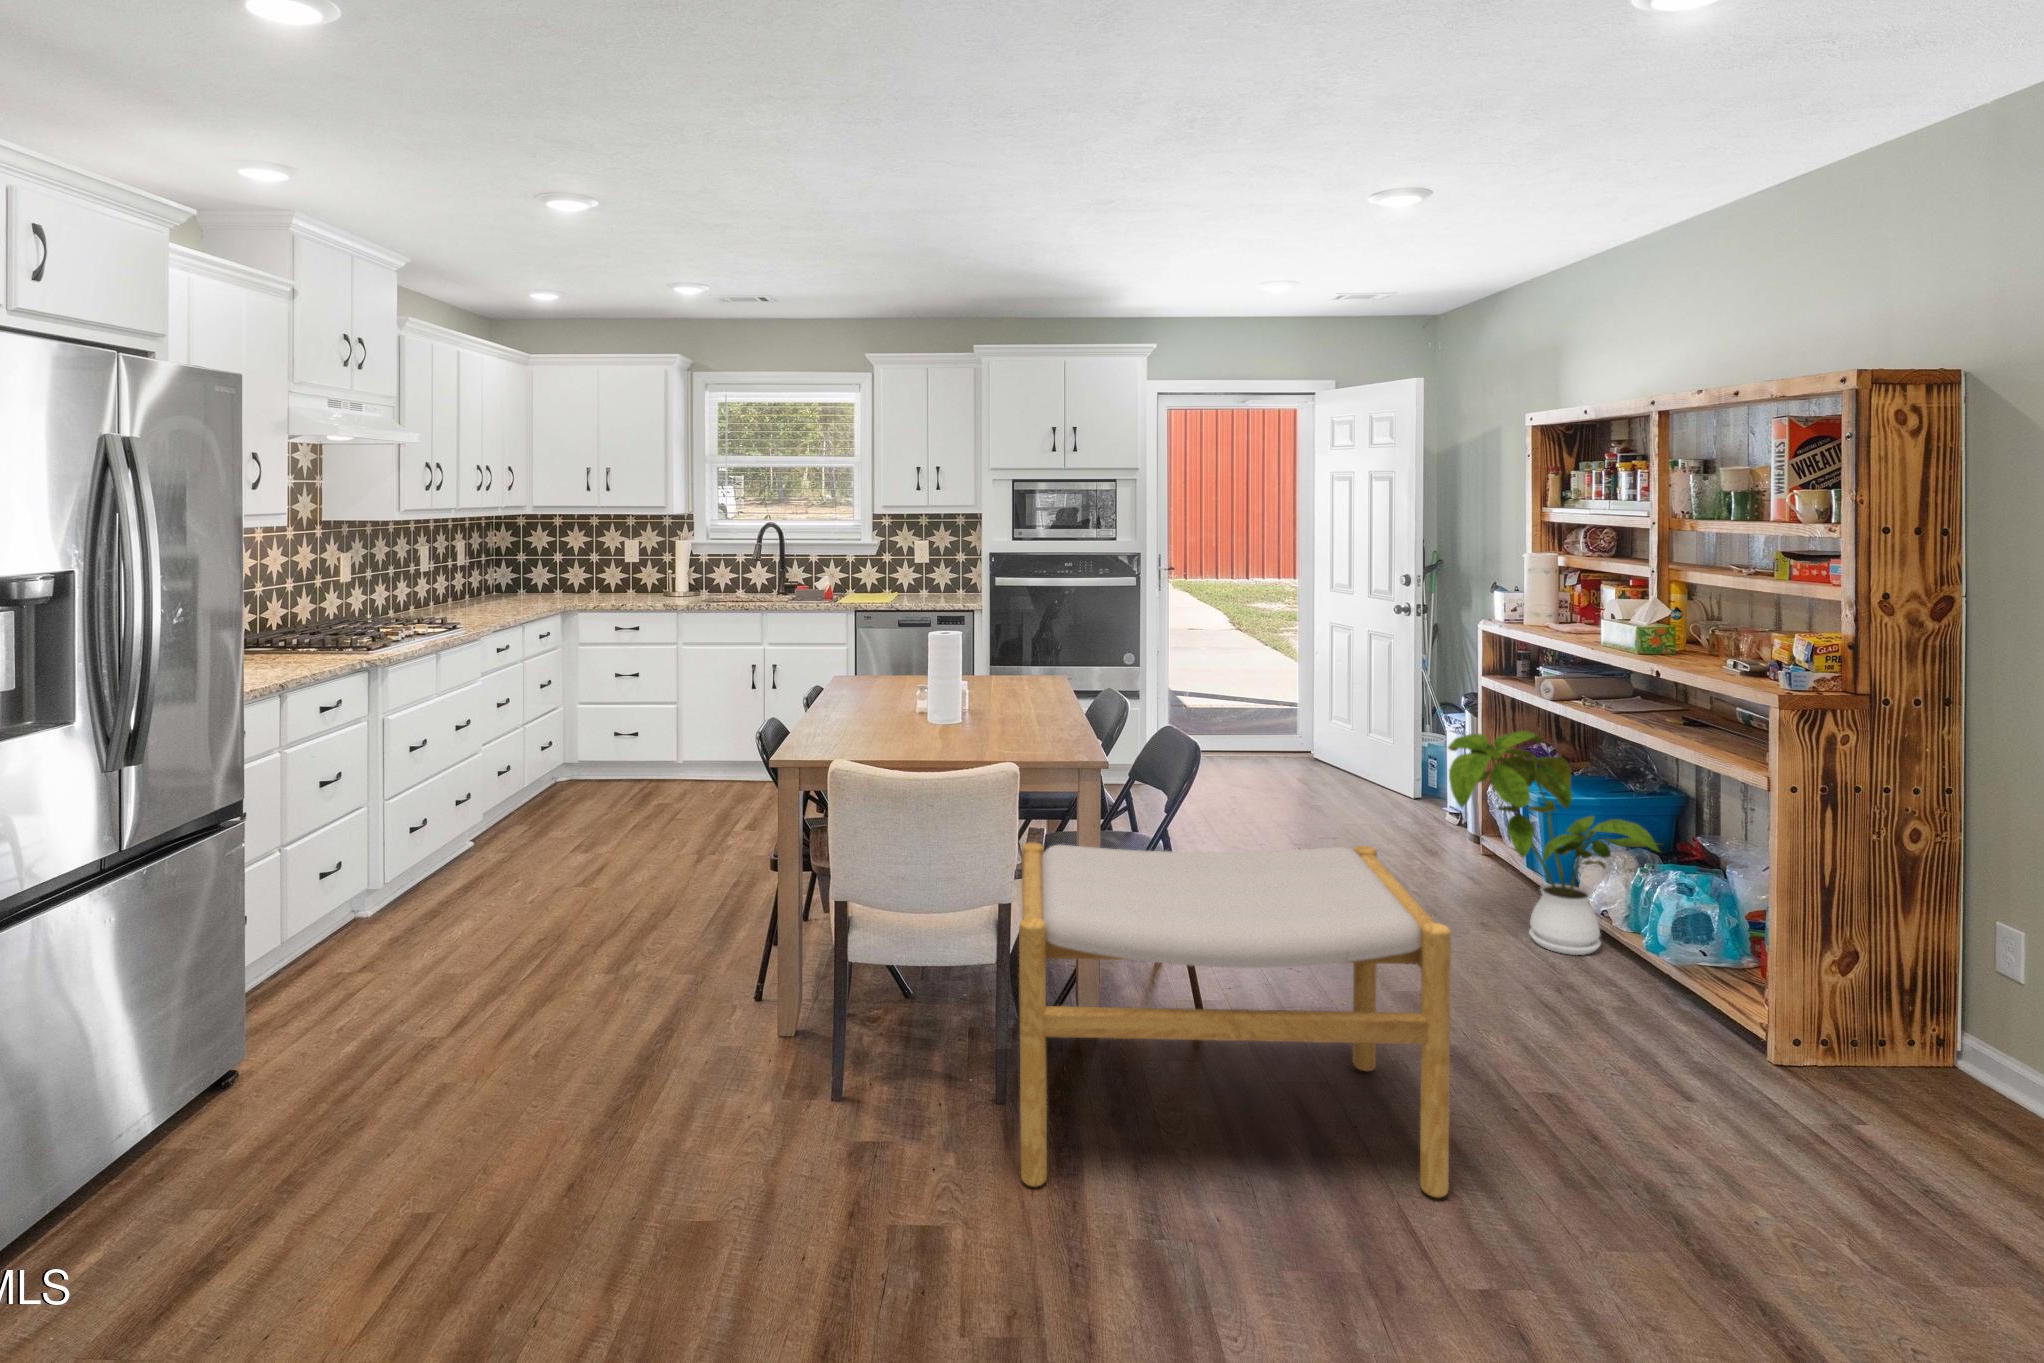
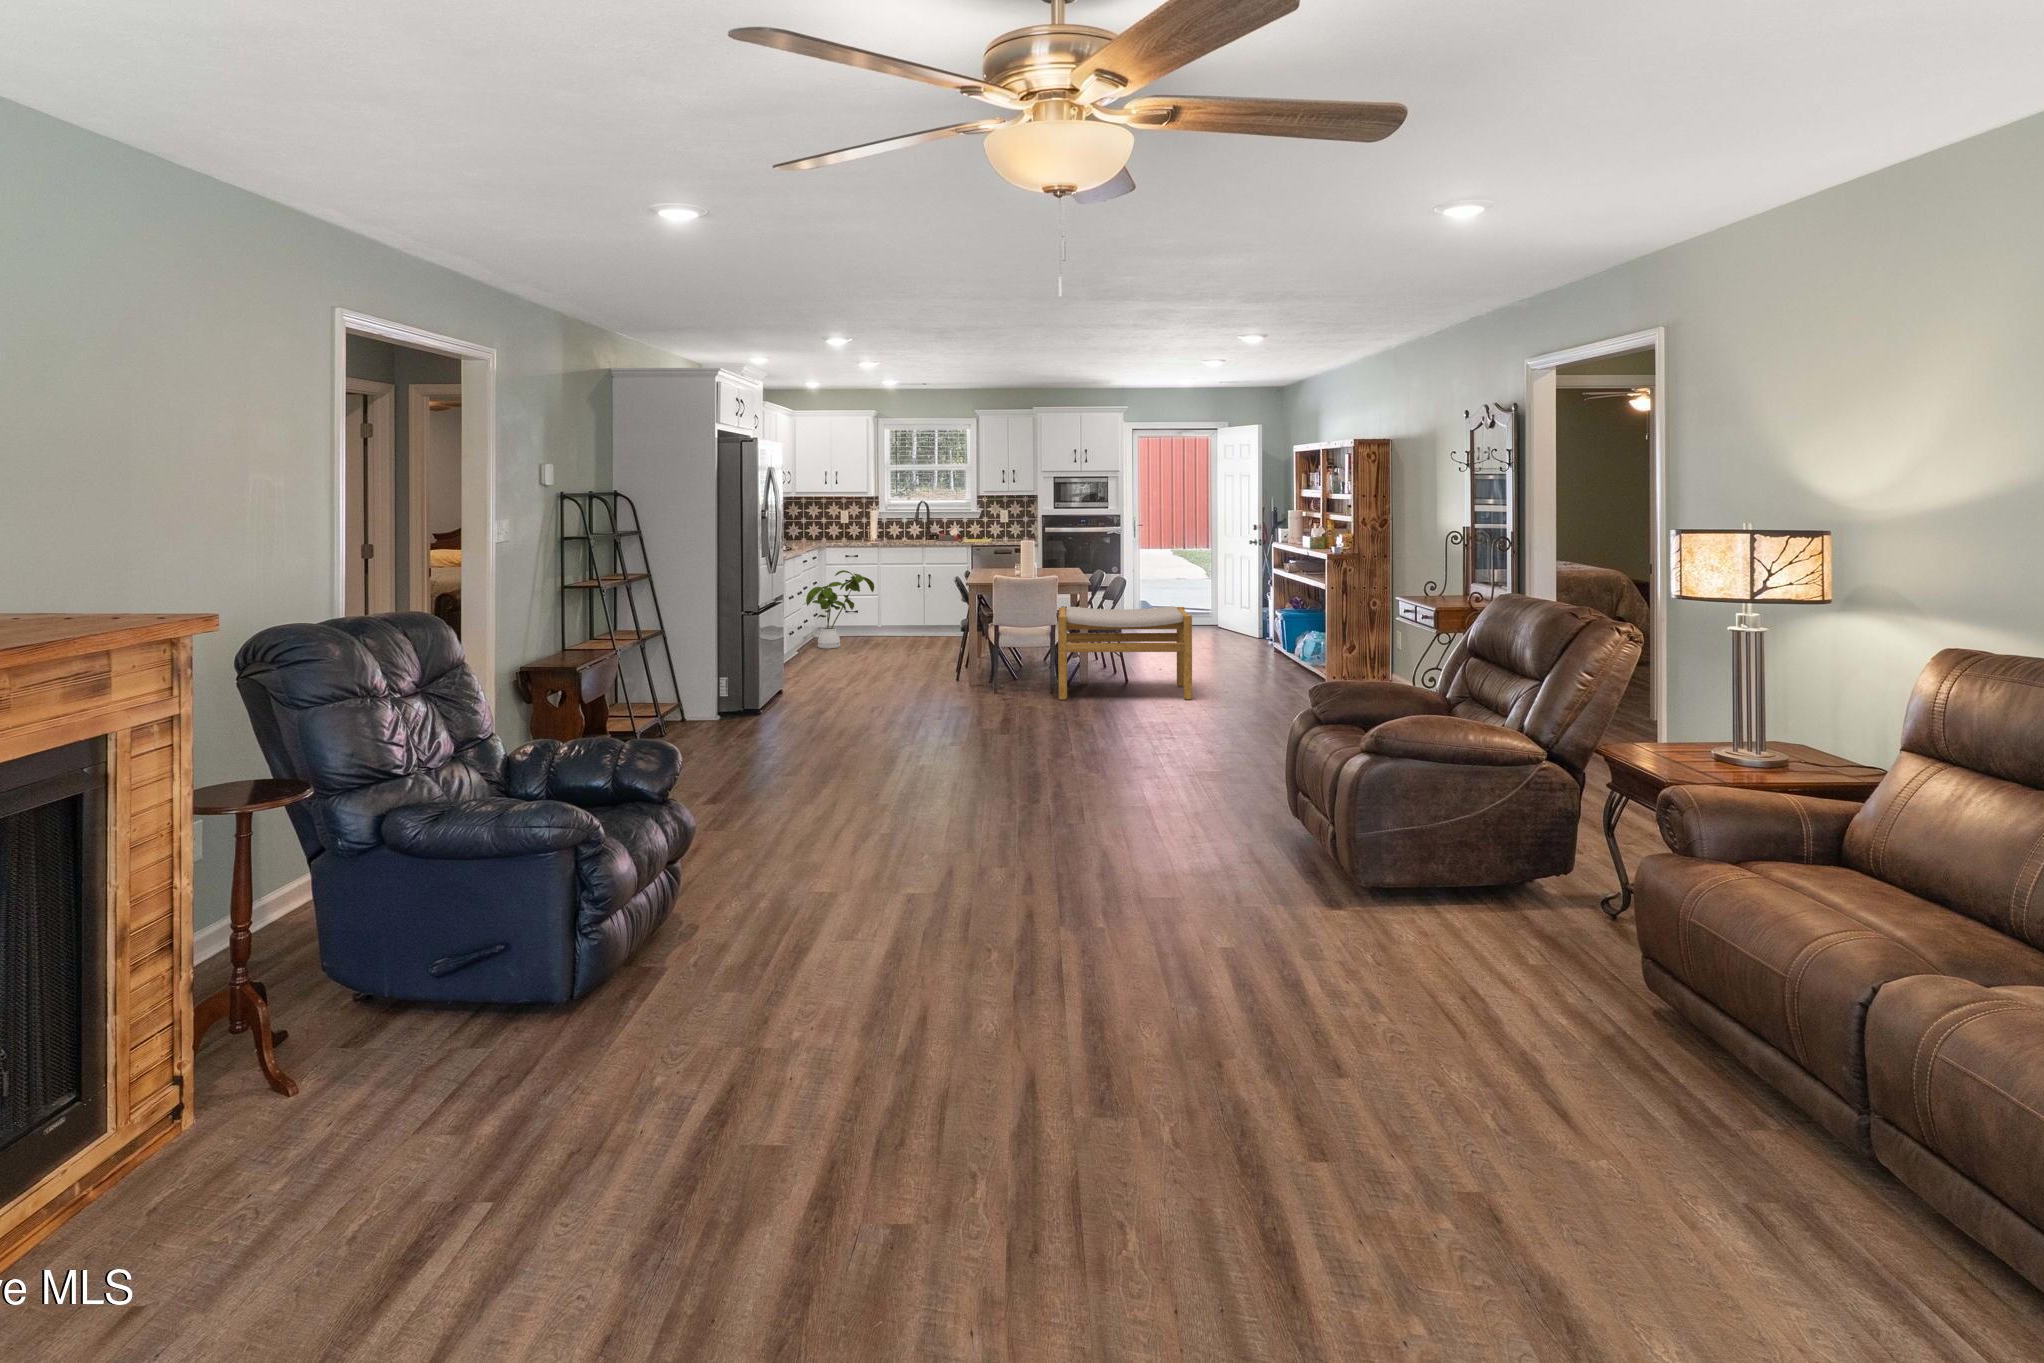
house plant: present [1448,731,1659,955] -> present [806,570,874,649]

